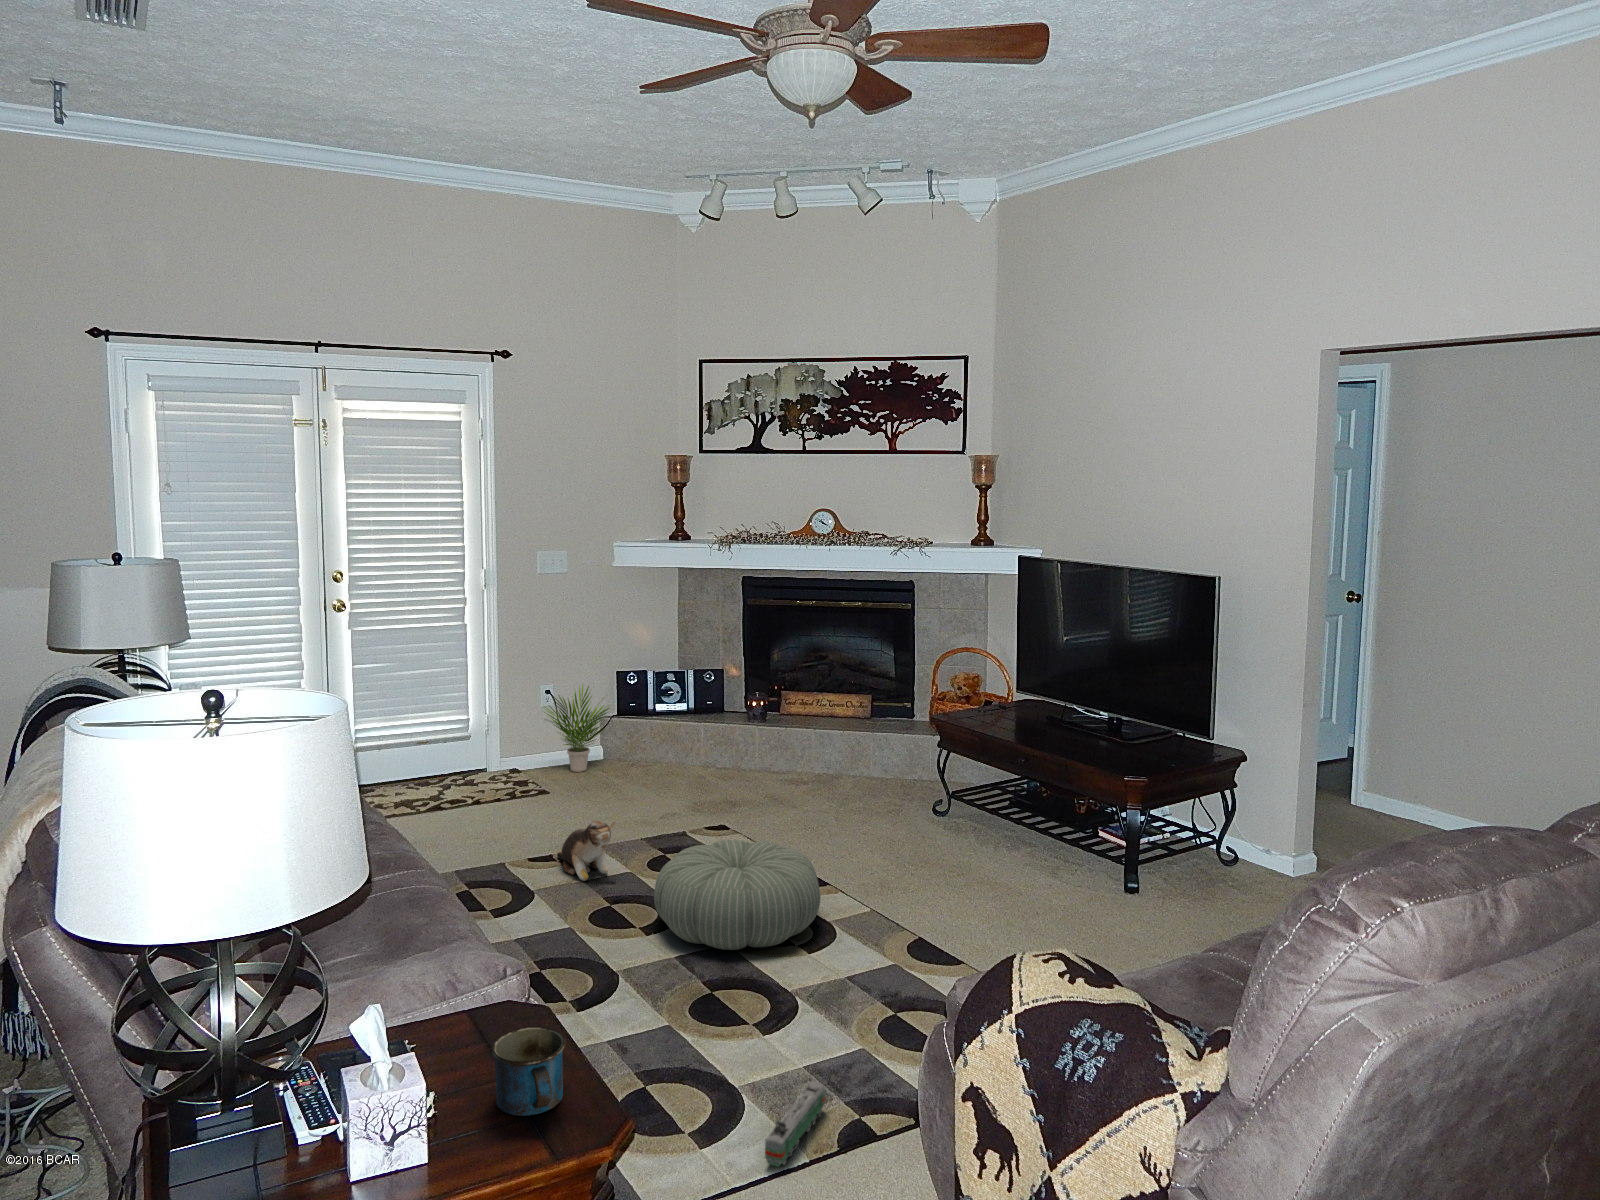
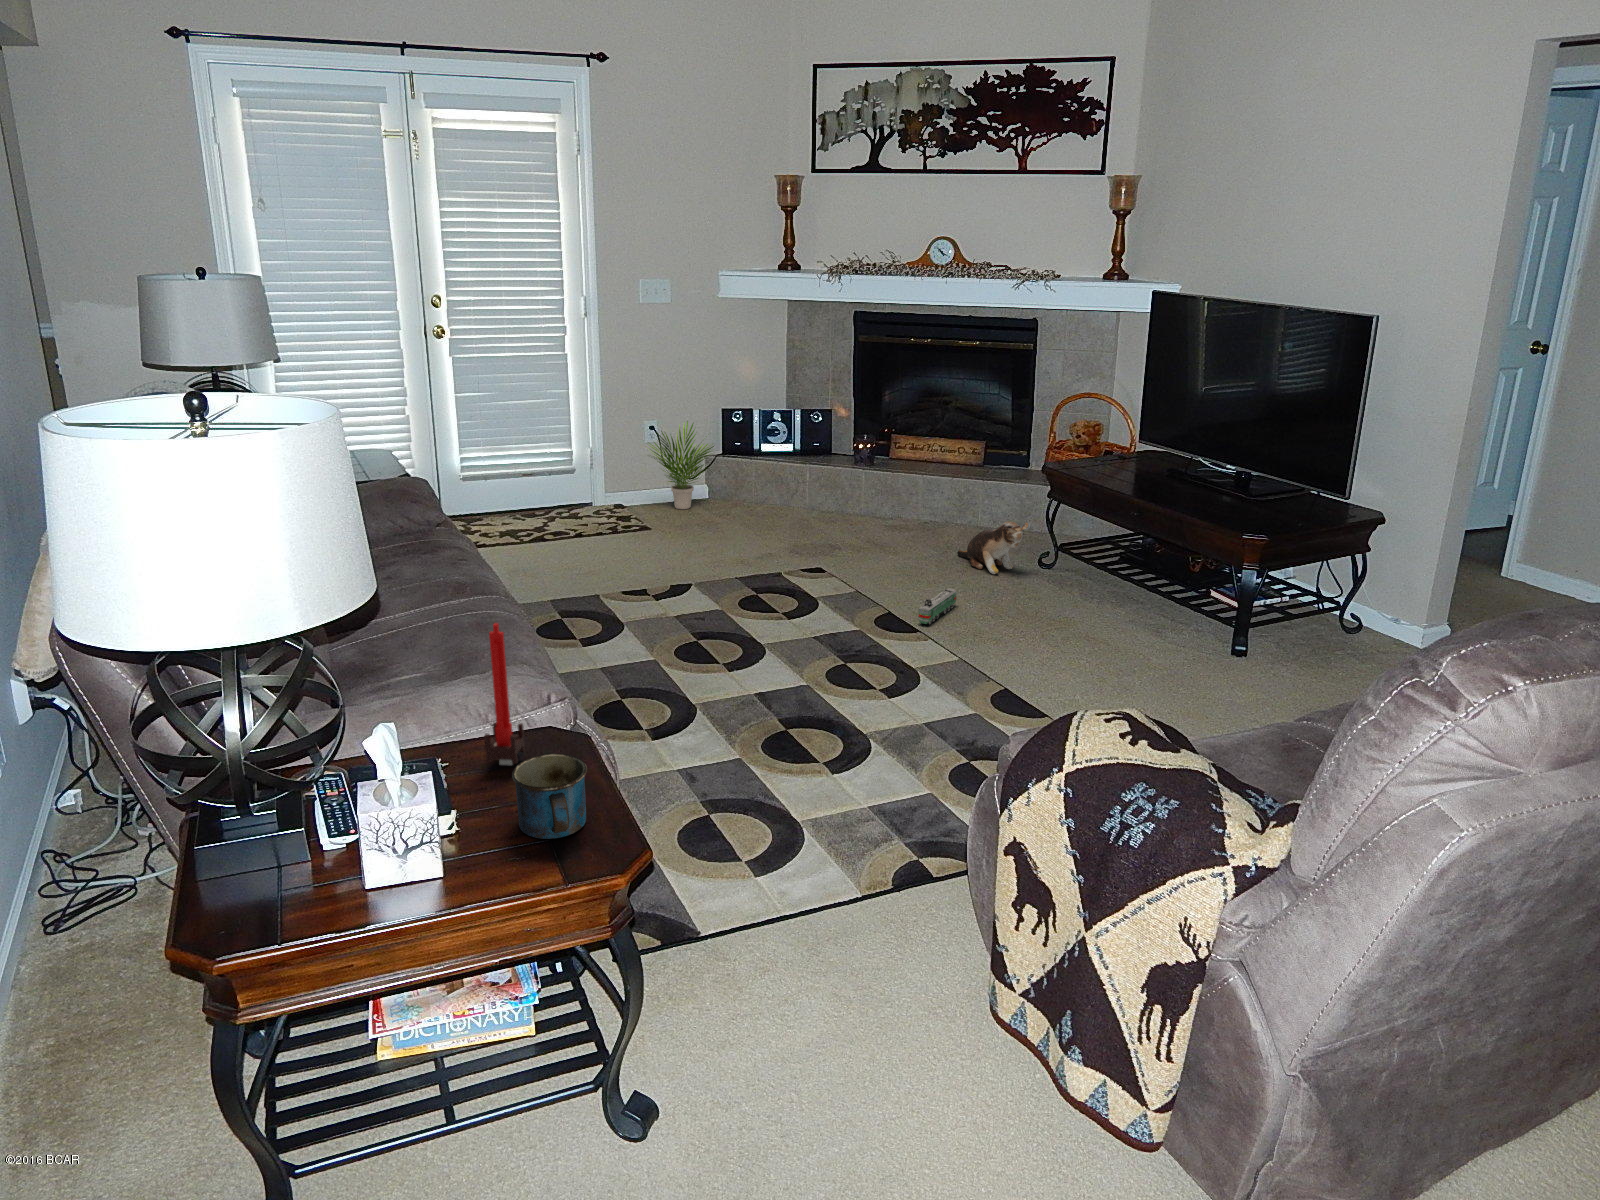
plush toy: present [557,820,615,881] -> present [957,521,1028,574]
pouf: present [654,840,820,950] -> none [738,581,905,689]
candle: none [453,899,490,1044] -> present [484,623,525,765]
toy train: present [765,1082,825,1167] -> present [918,588,957,624]

